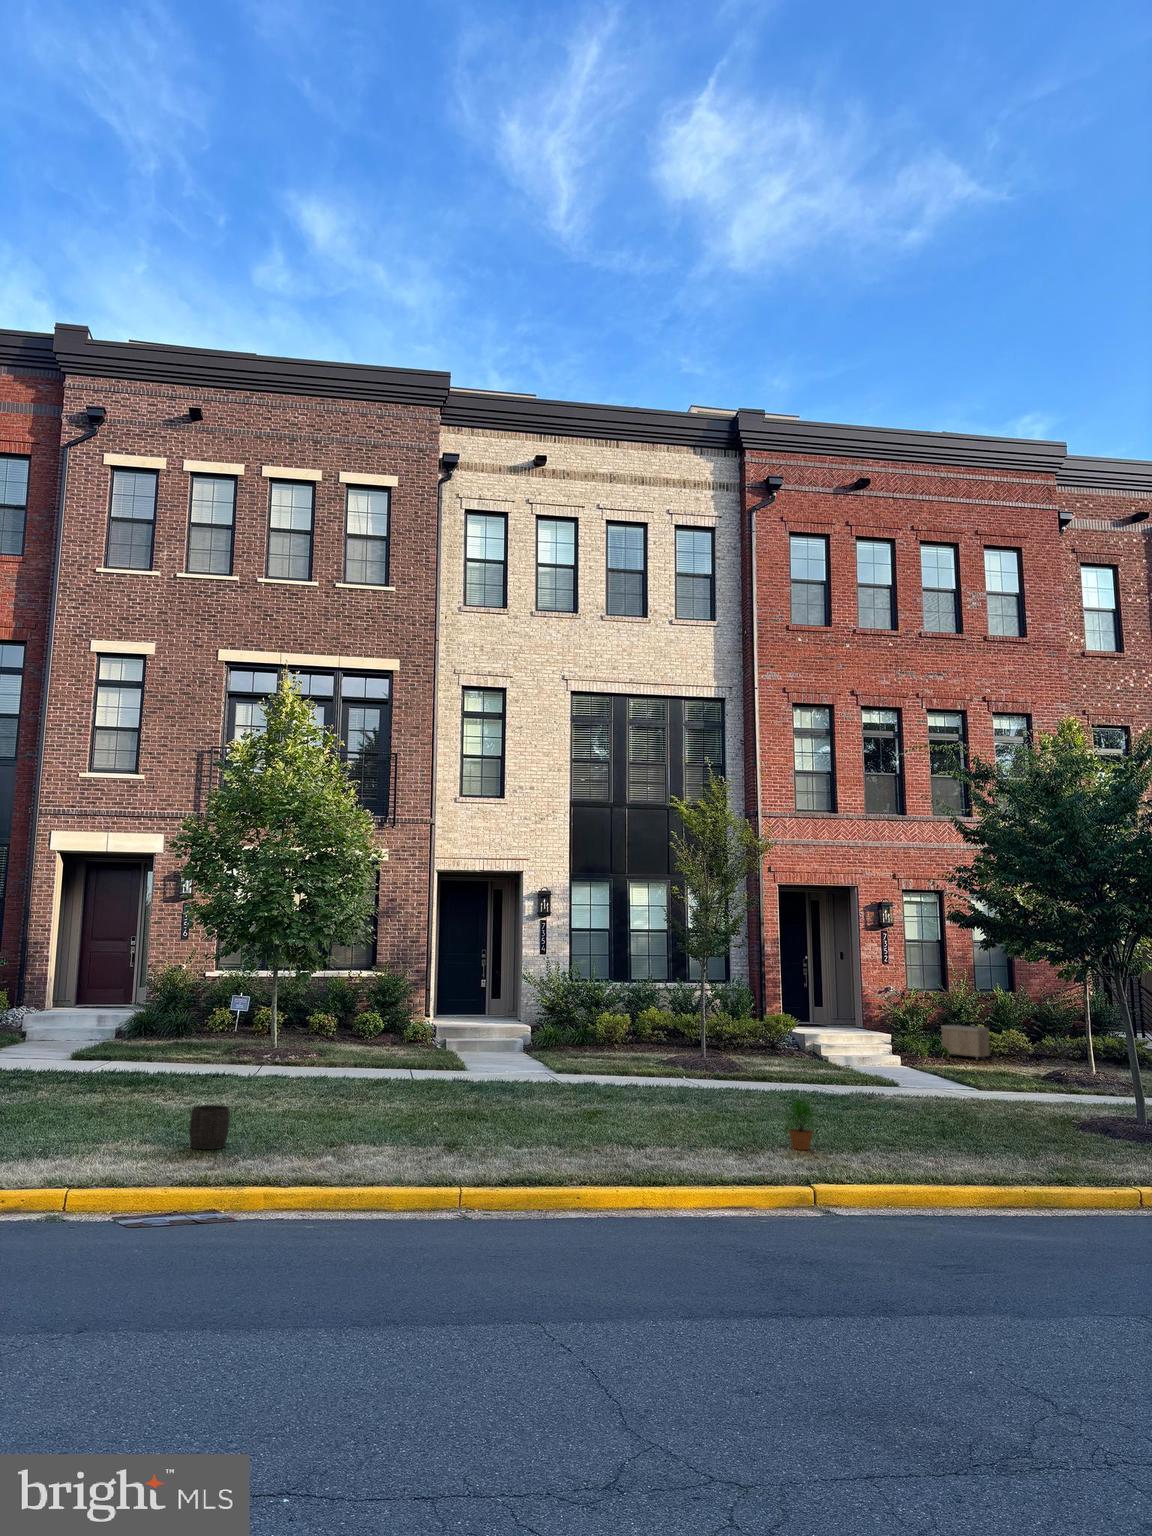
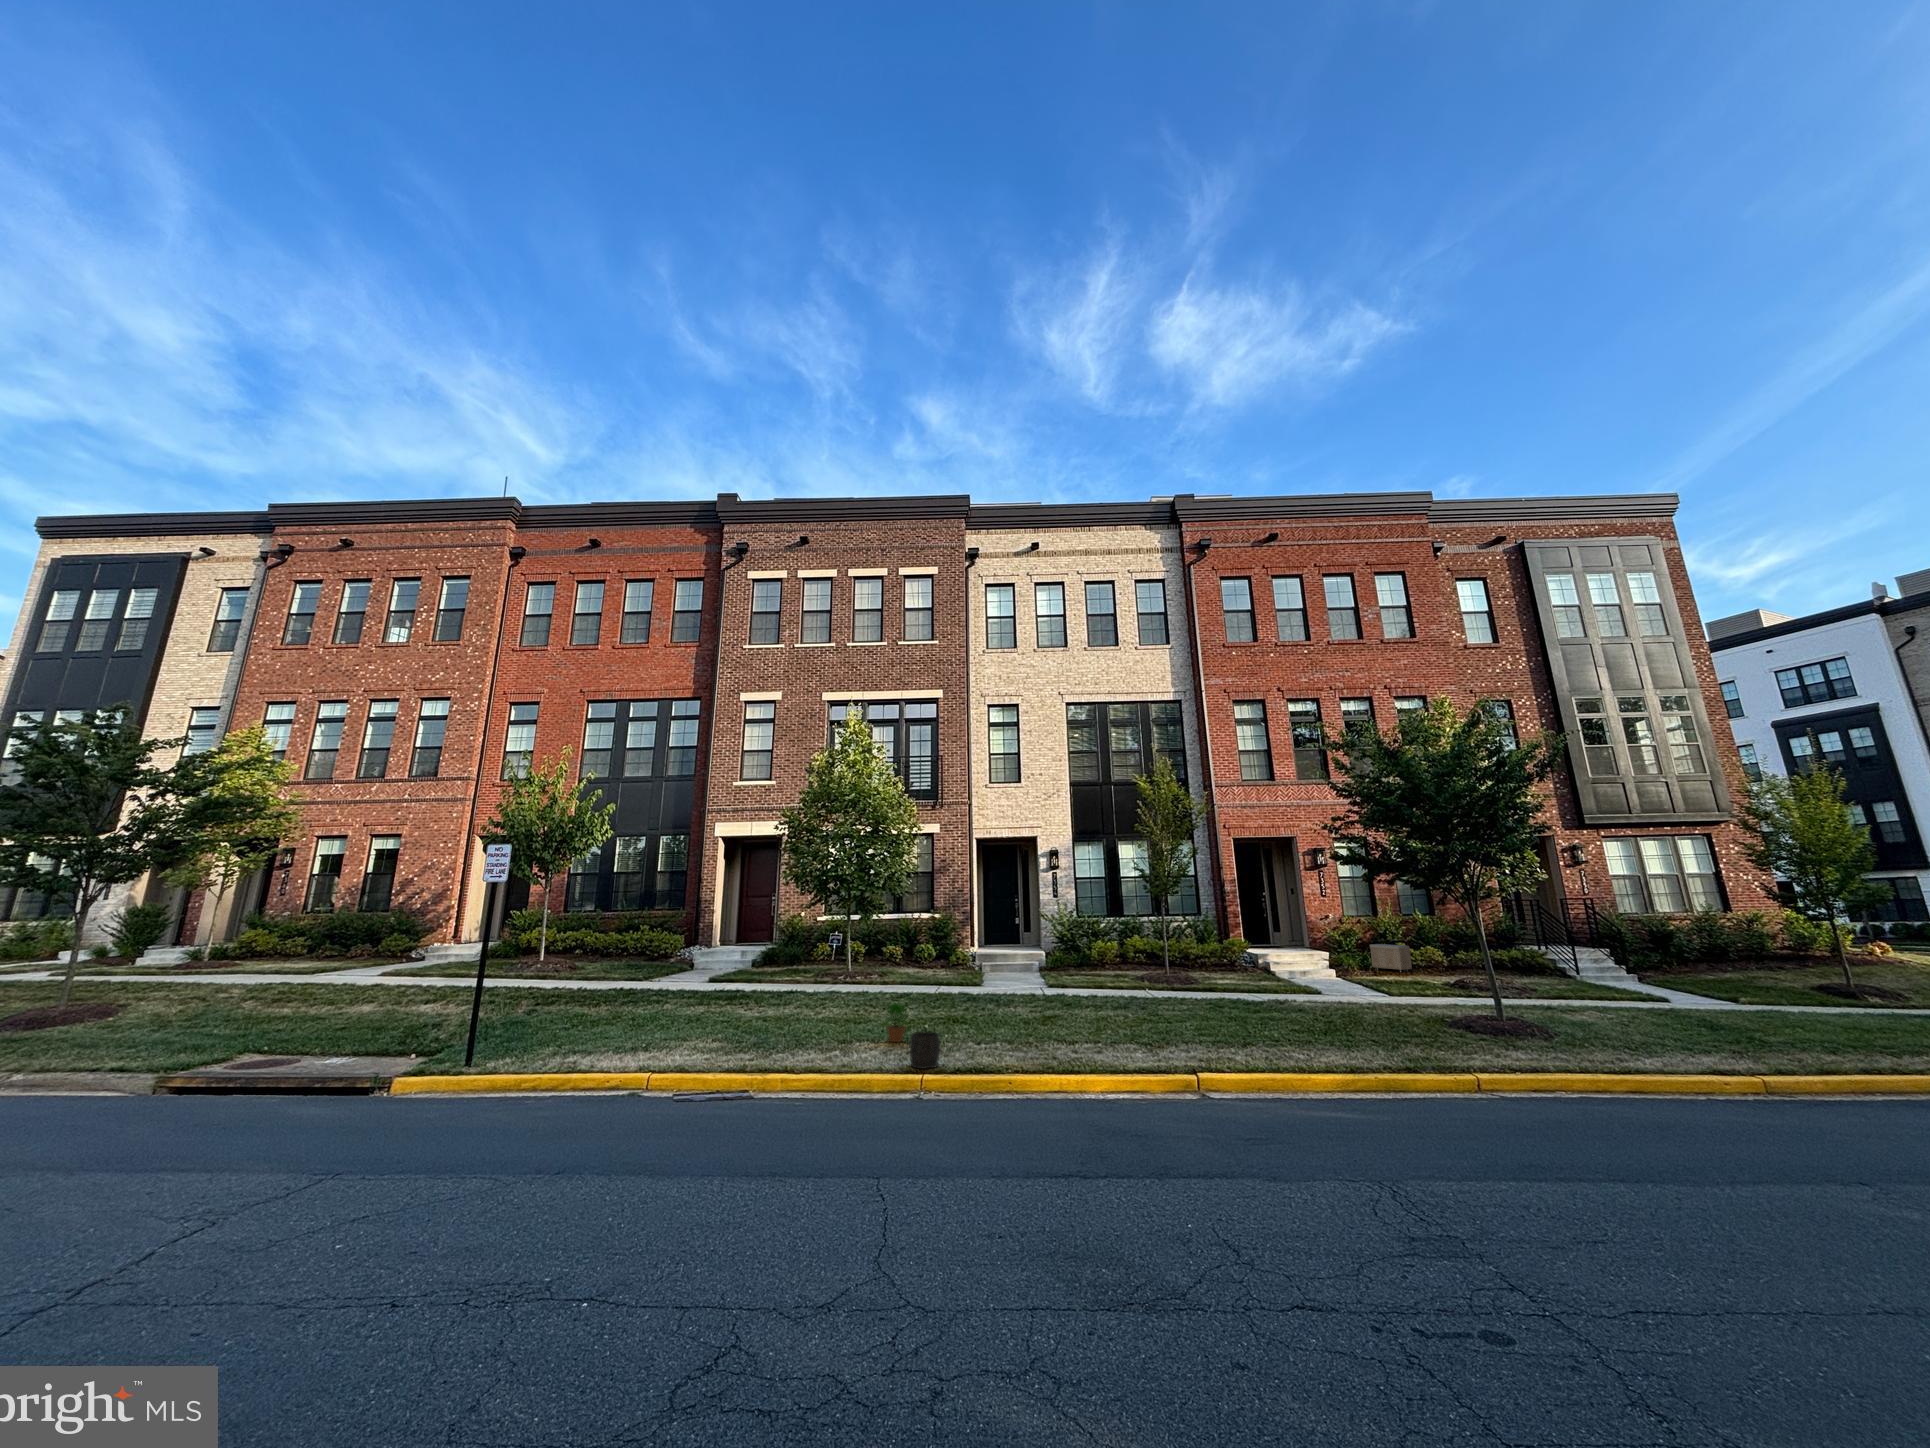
potted plant: present [785,1102,817,1150] -> present [884,1003,907,1042]
woven basket: present [189,1105,230,1149] -> present [910,1032,940,1069]

